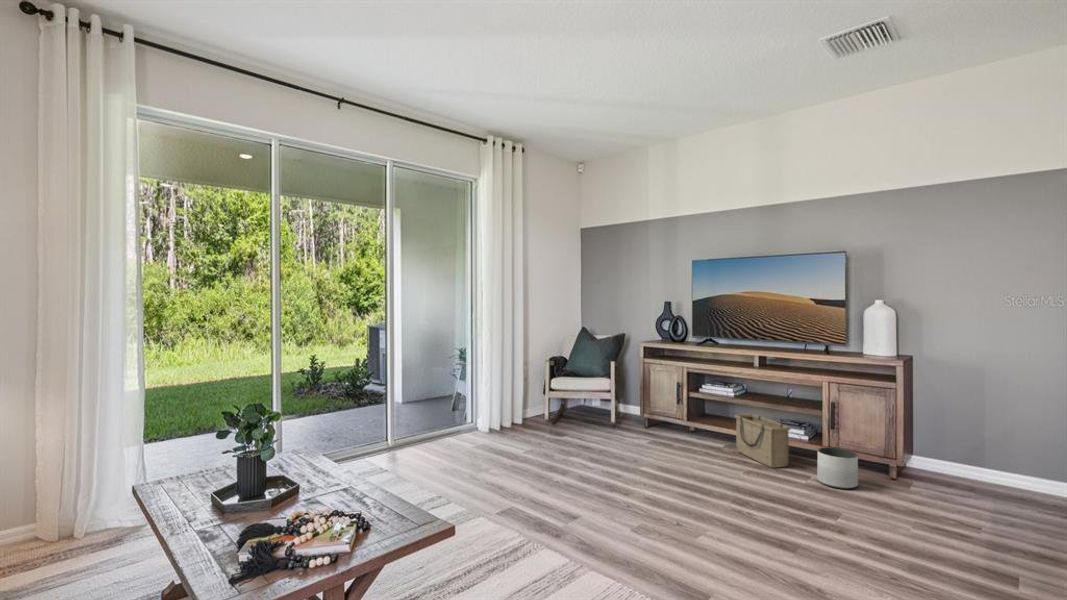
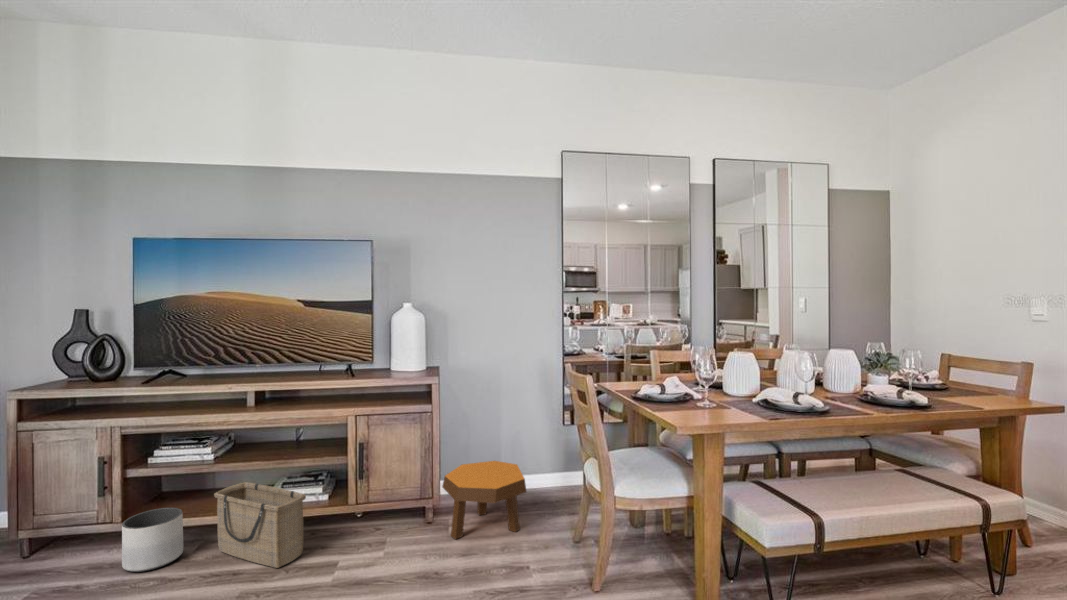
footstool: none [904,440,993,505] -> present [442,461,526,539]
planter: present [817,447,858,489] -> present [122,508,183,572]

